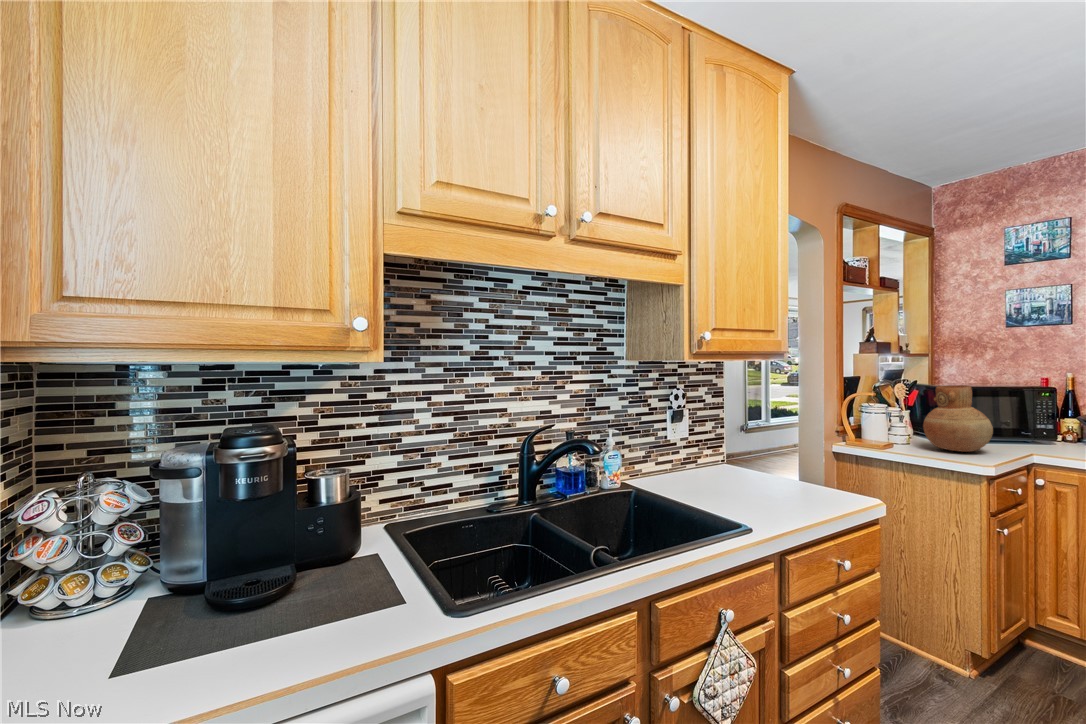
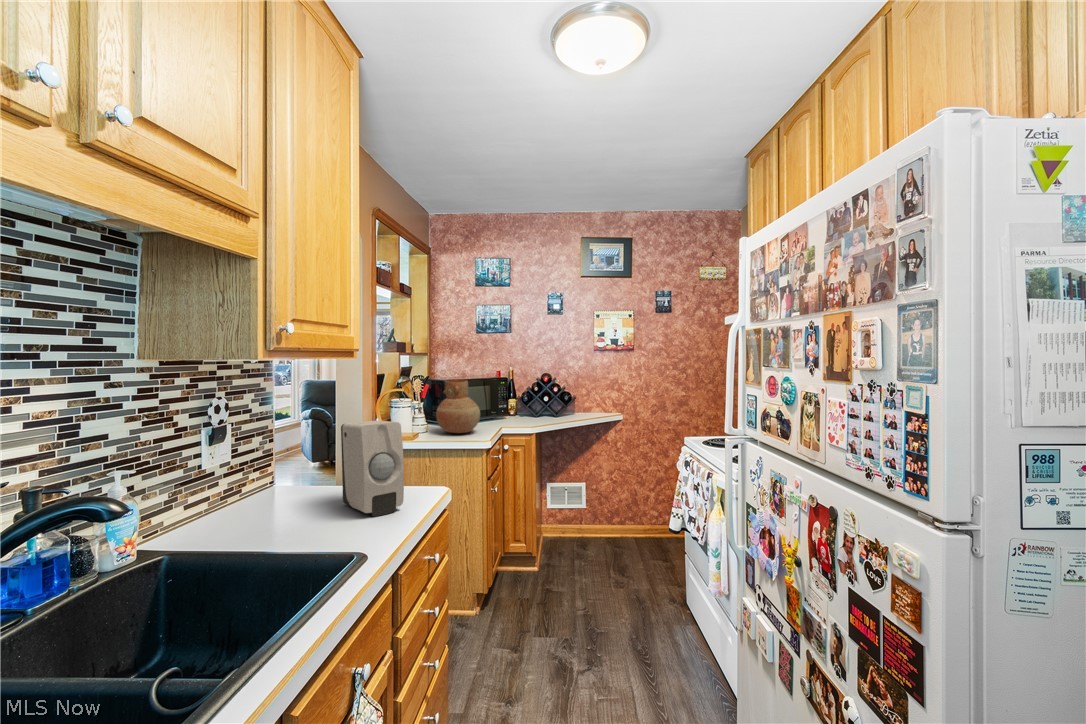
soap dispenser: none [765,416,819,503] -> present [341,421,404,516]

